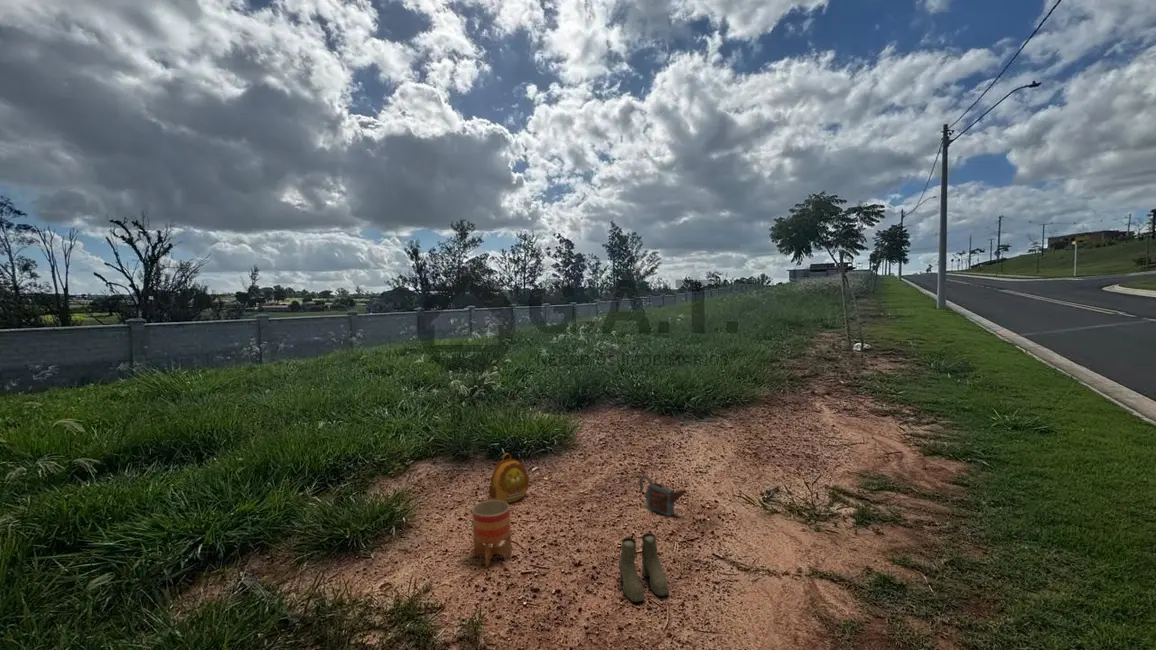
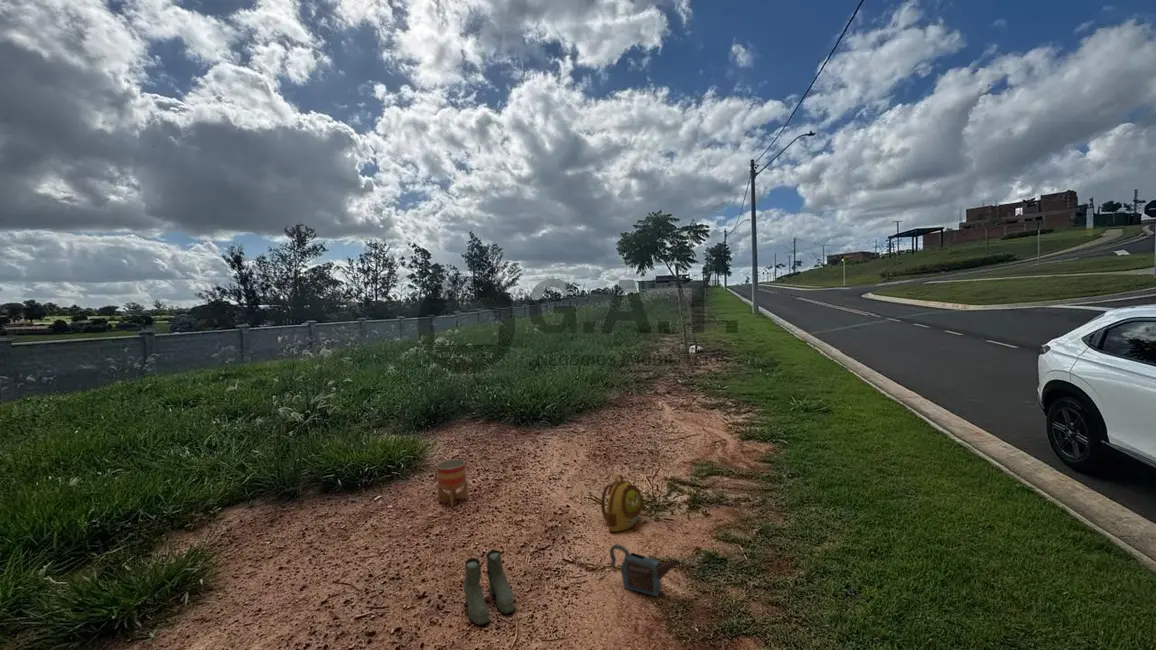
backpack: present [489,453,529,503] -> present [601,475,644,532]
watering can: present [639,476,687,516] -> present [610,544,679,596]
planter: present [472,500,512,567] -> present [437,459,468,507]

